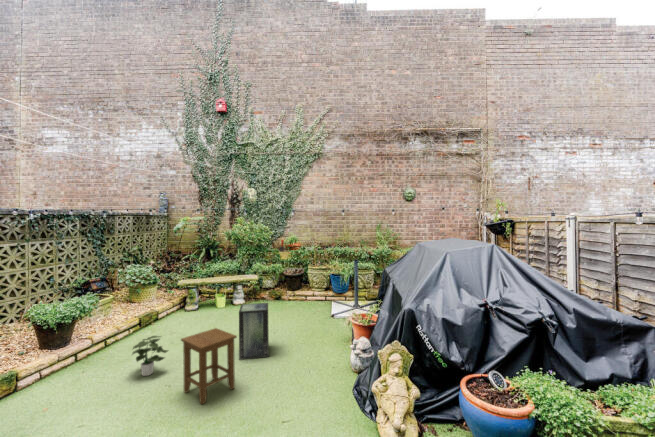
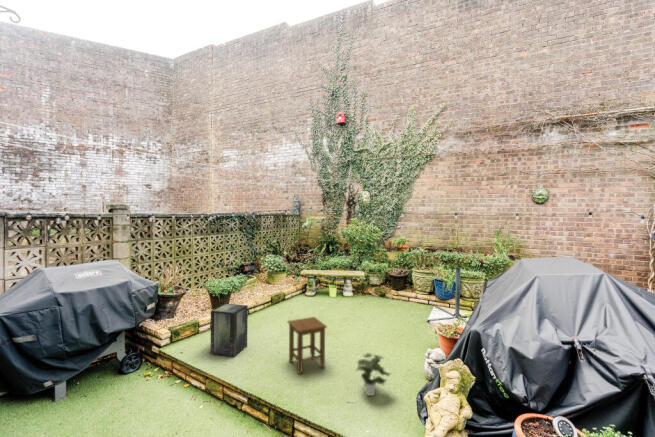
storage box: present [239,303,269,360] -> present [210,304,248,357]
potted plant: present [132,336,168,376] -> present [357,353,390,396]

